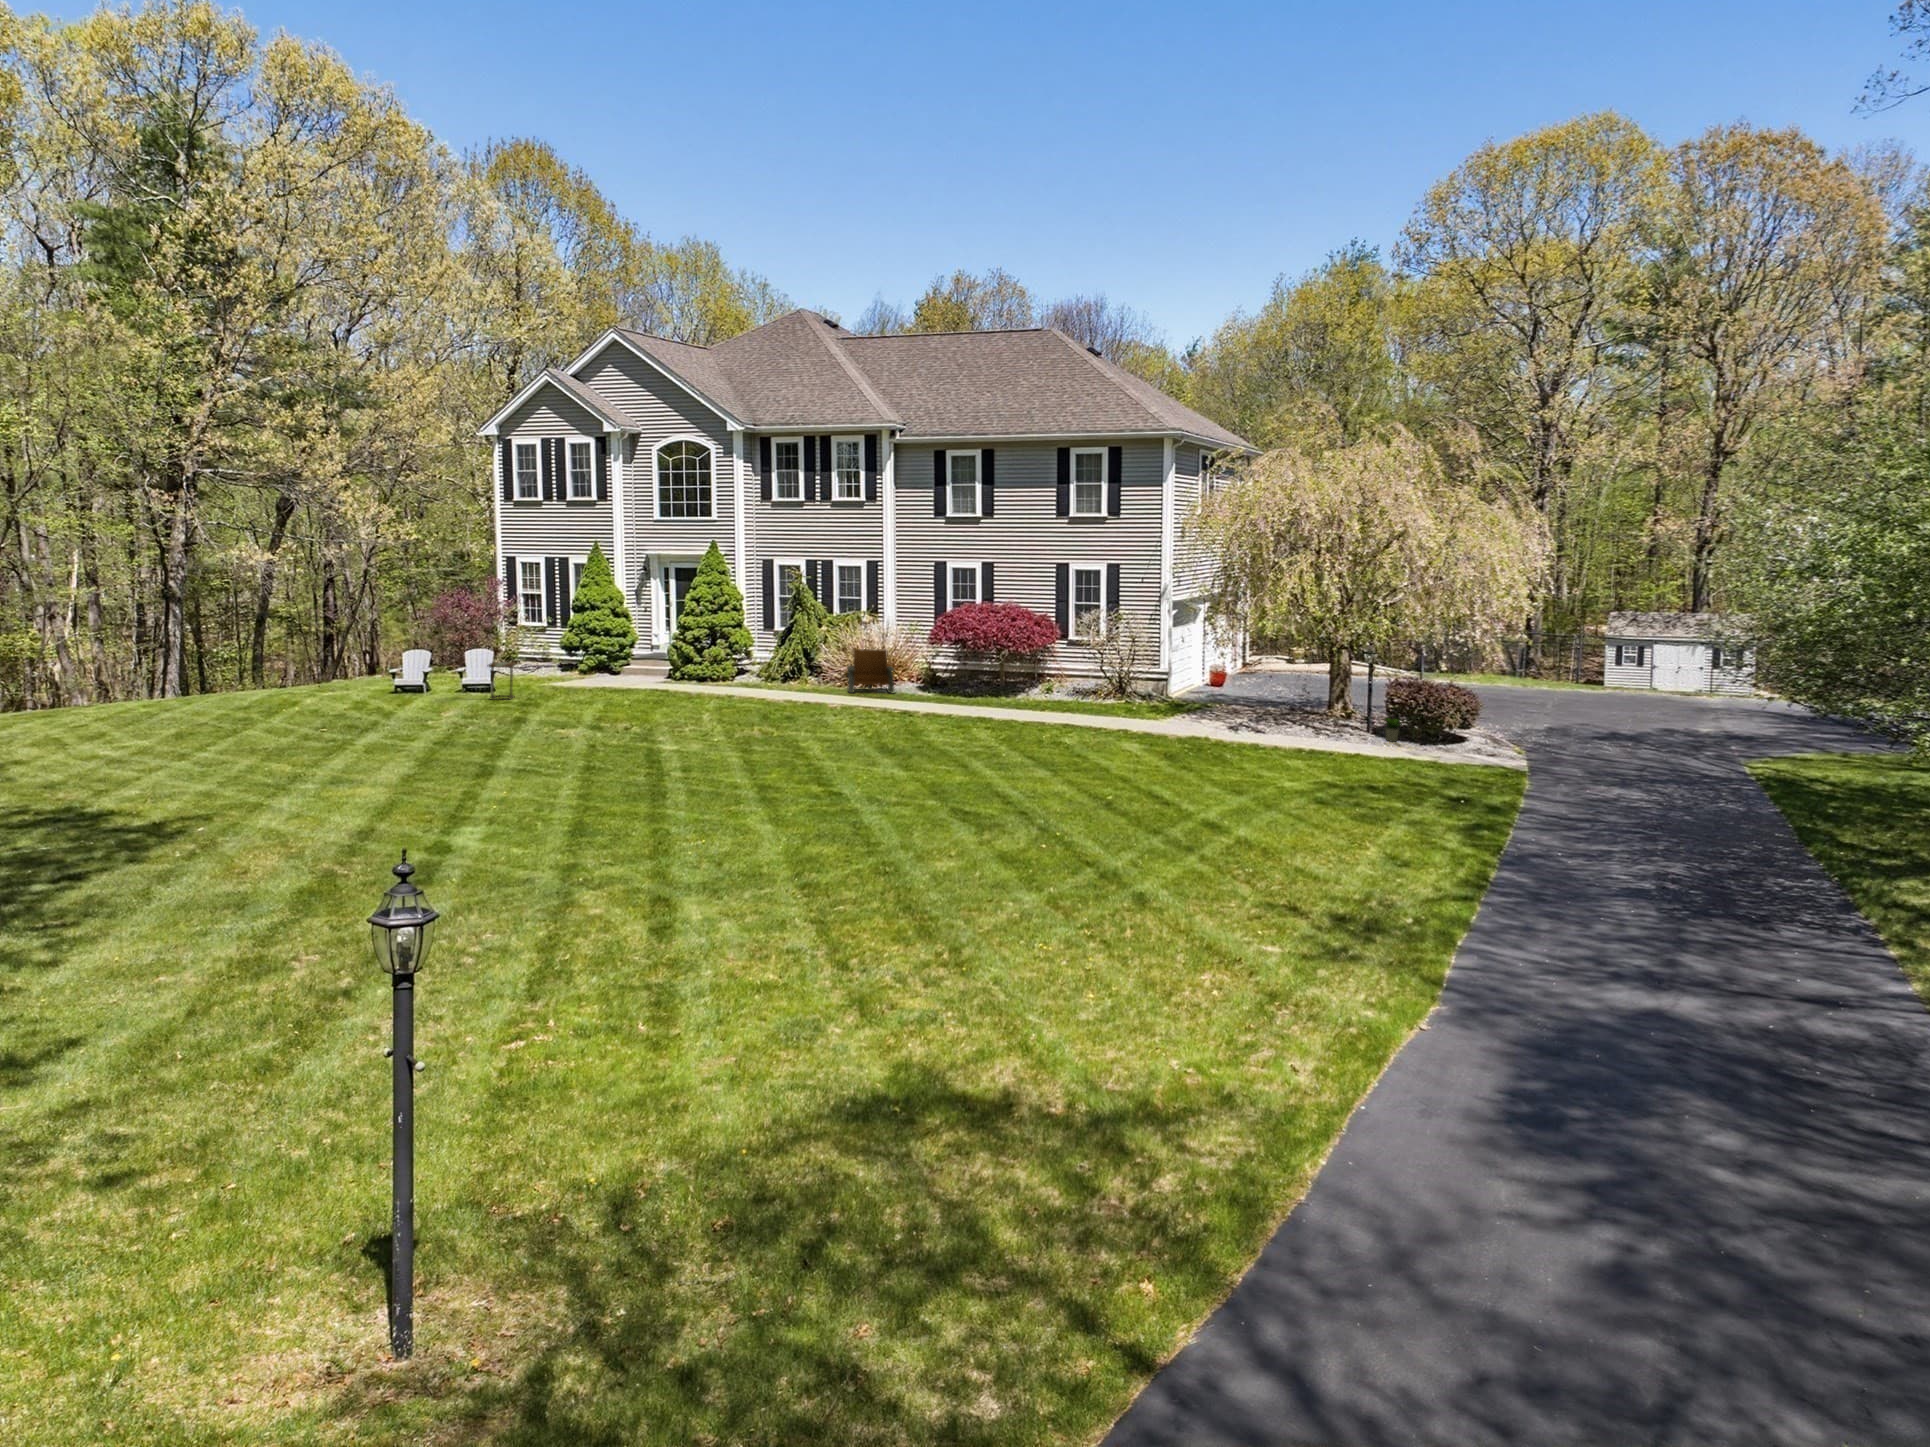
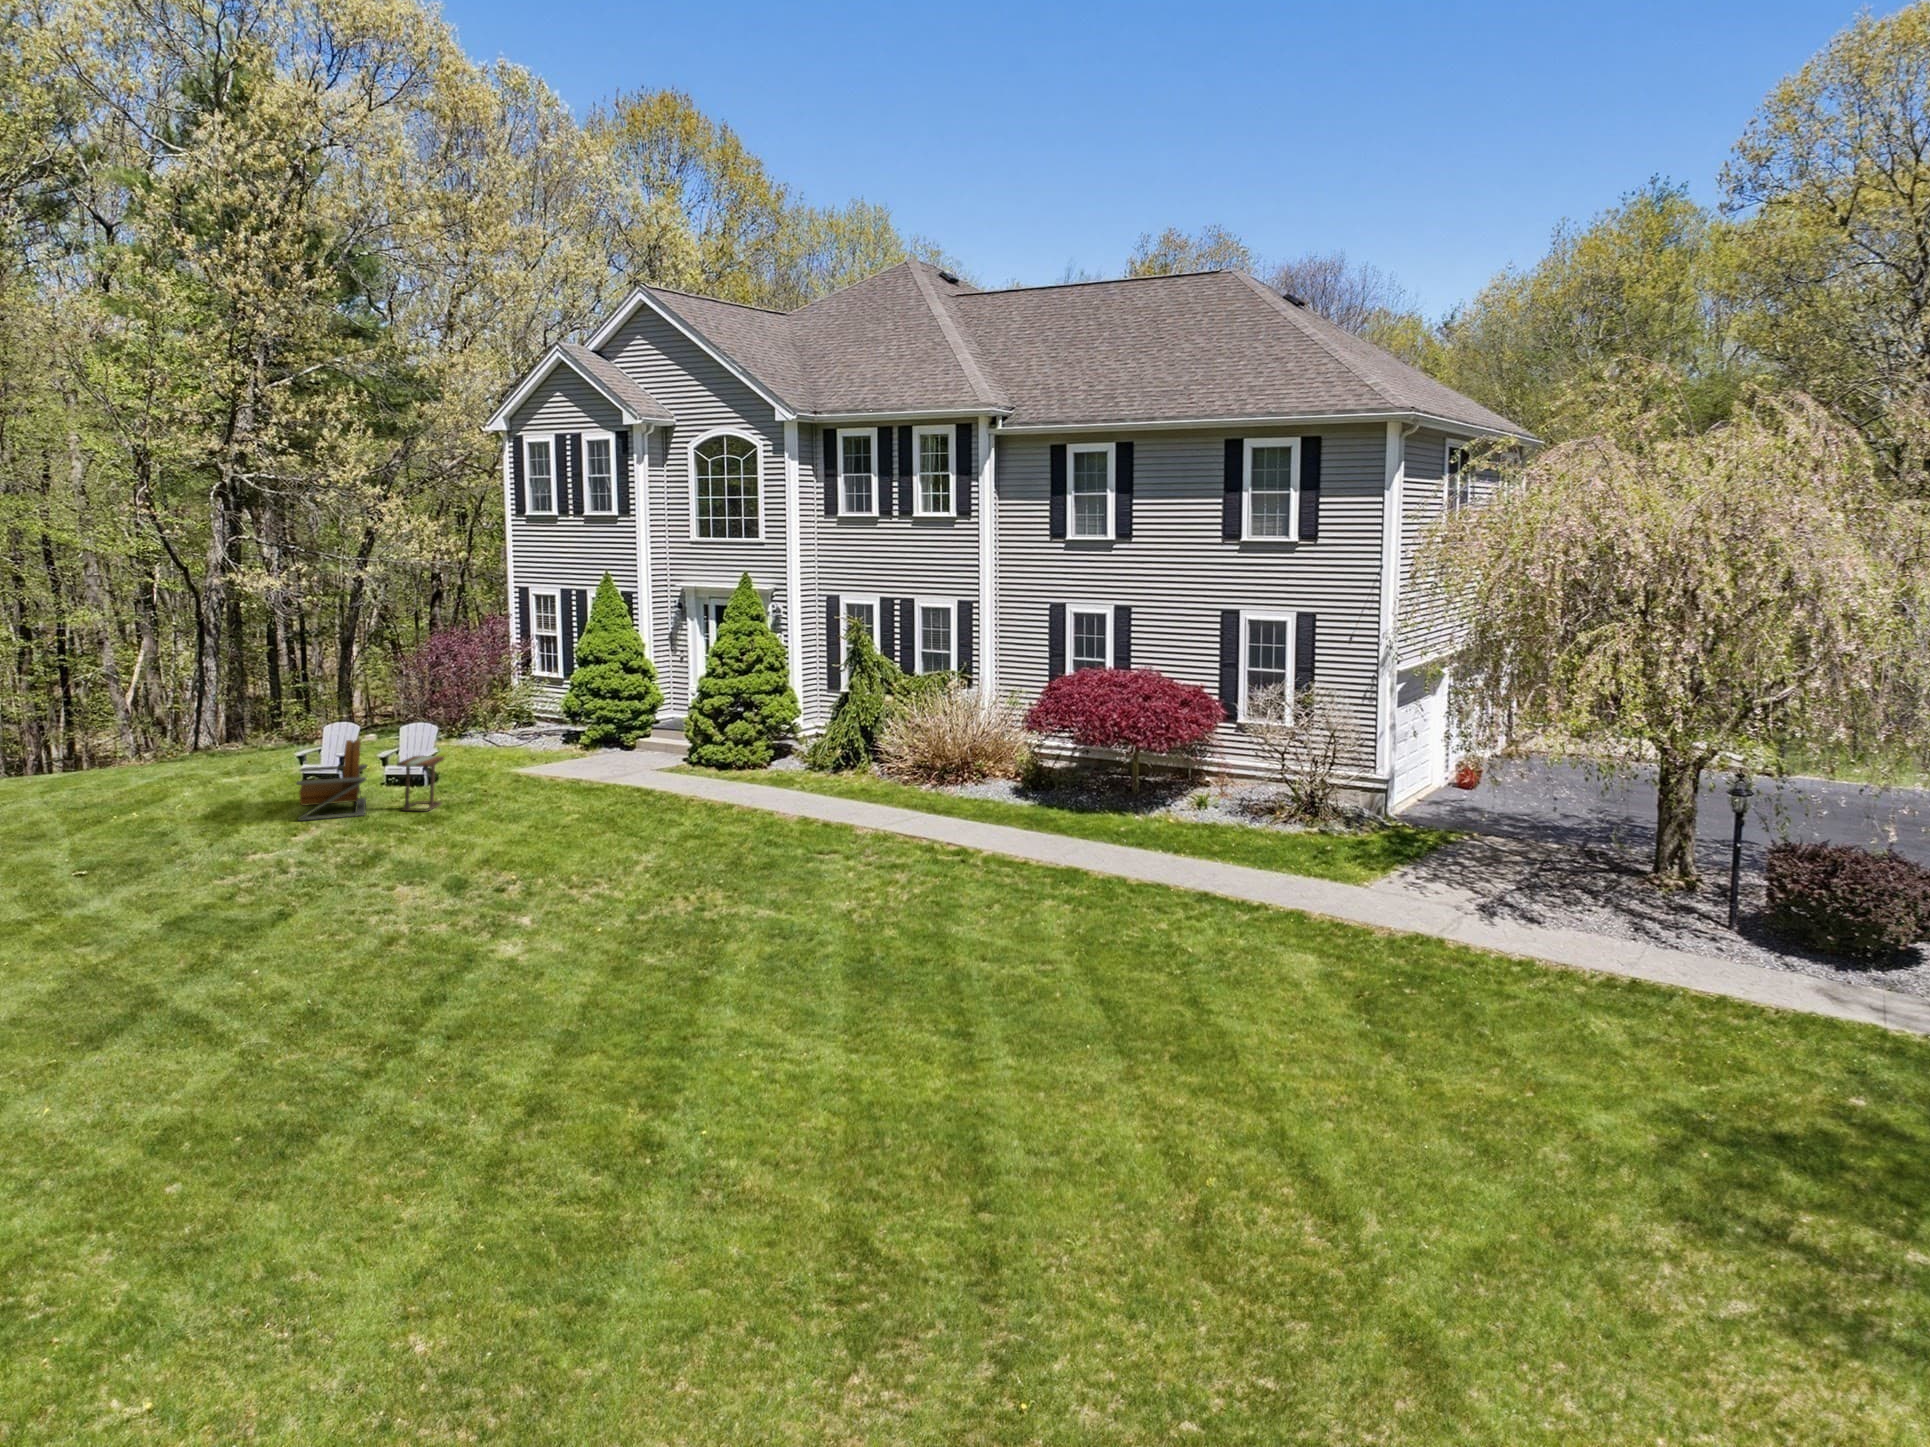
lounge chair: present [847,649,894,693] -> present [297,740,367,821]
potted plant: present [1383,718,1402,742] -> none [1758,911,1810,957]

